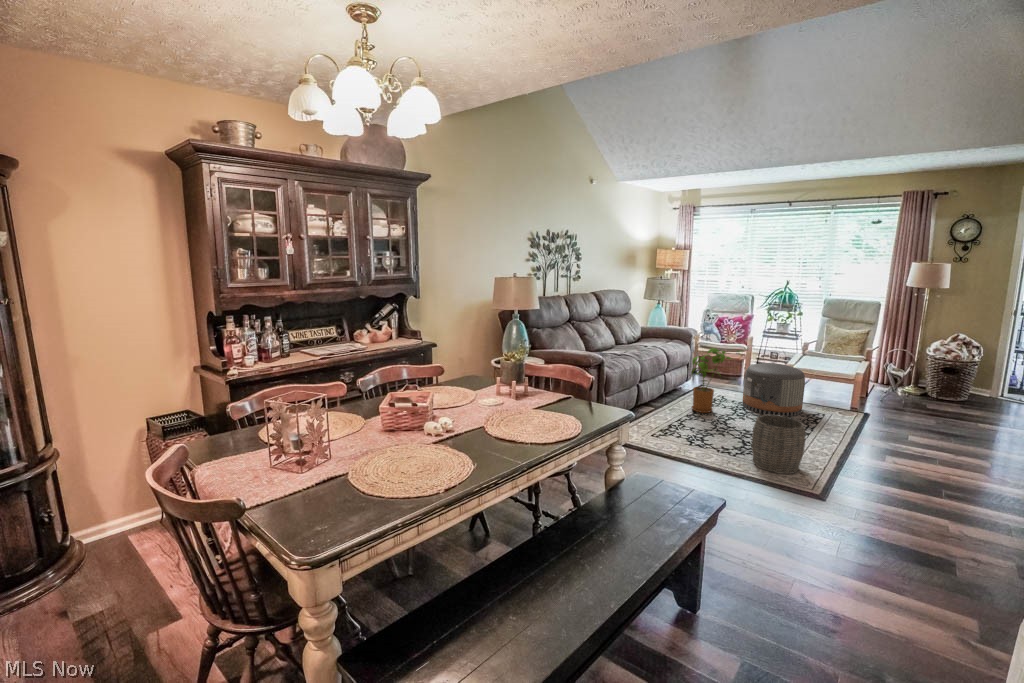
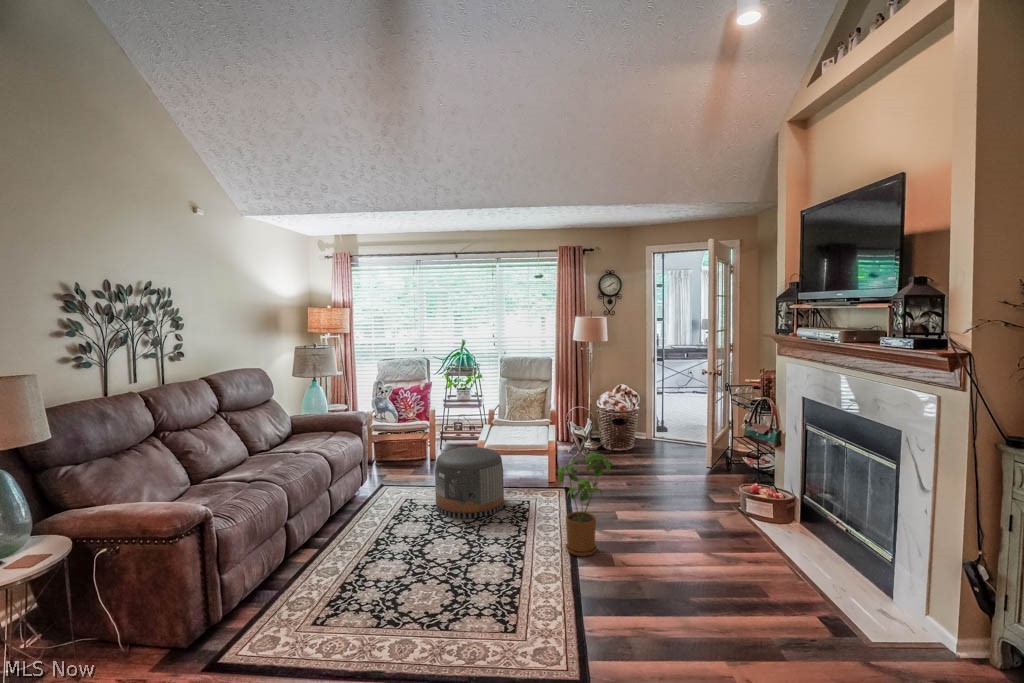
house plant: present [691,348,731,413] -> present [558,453,615,556]
woven basket: present [752,415,805,474] -> none [462,535,528,629]

